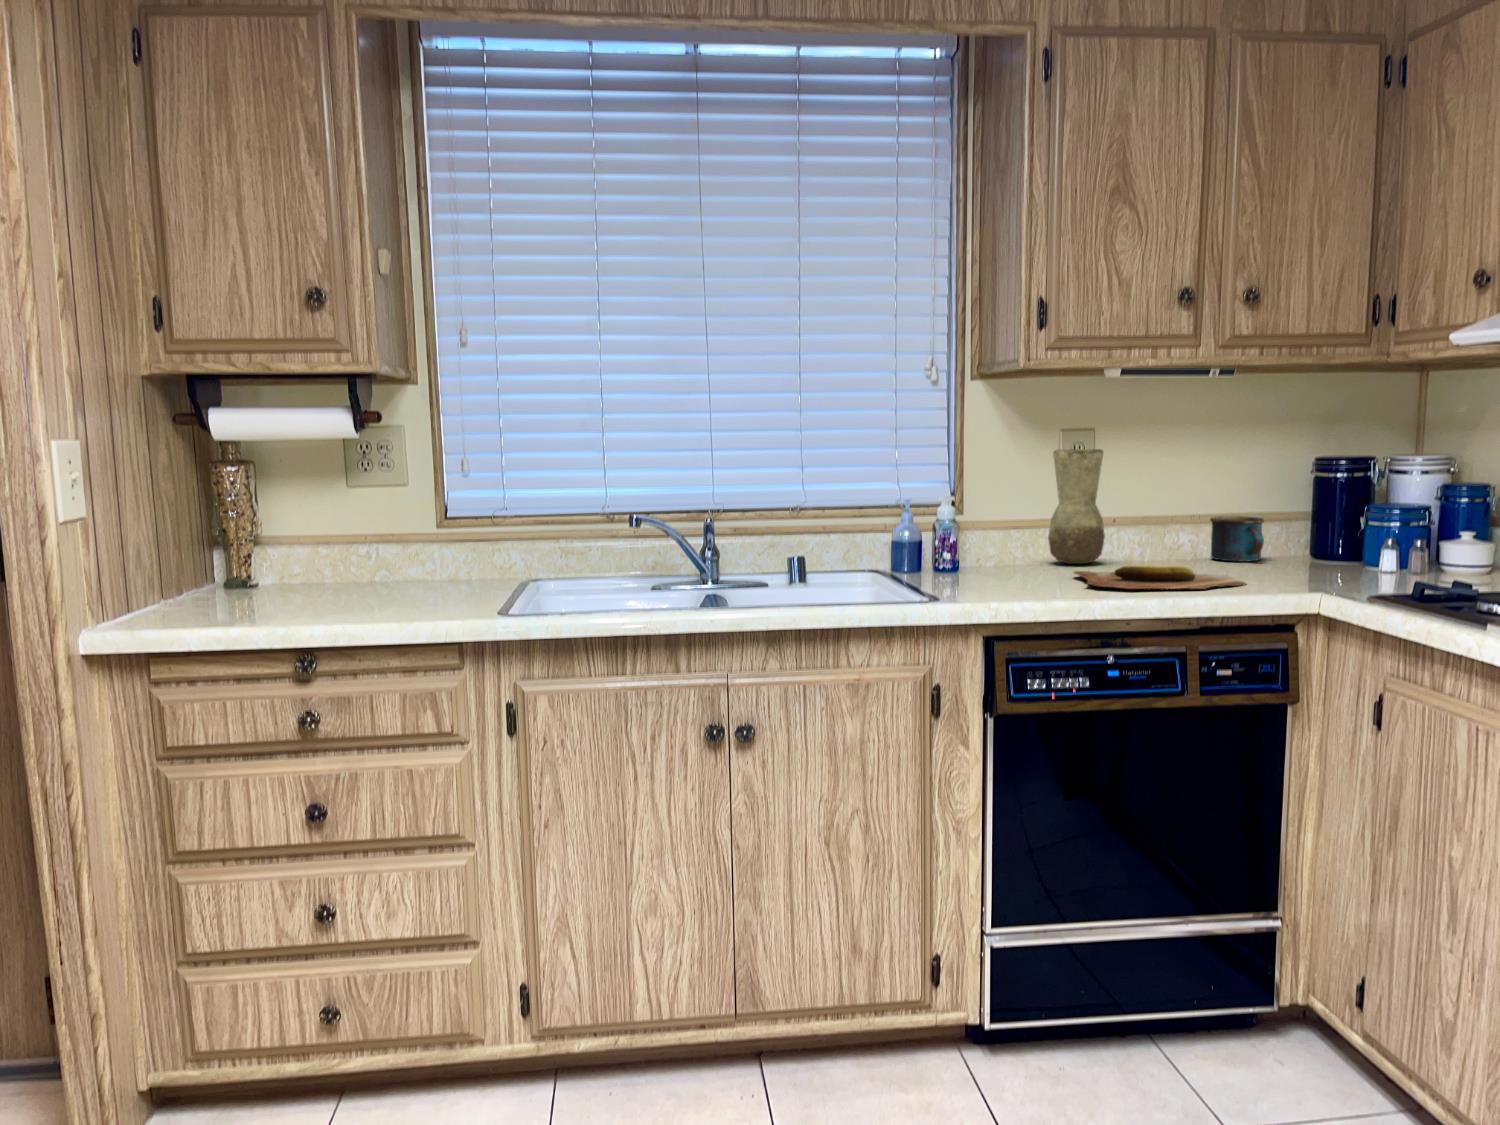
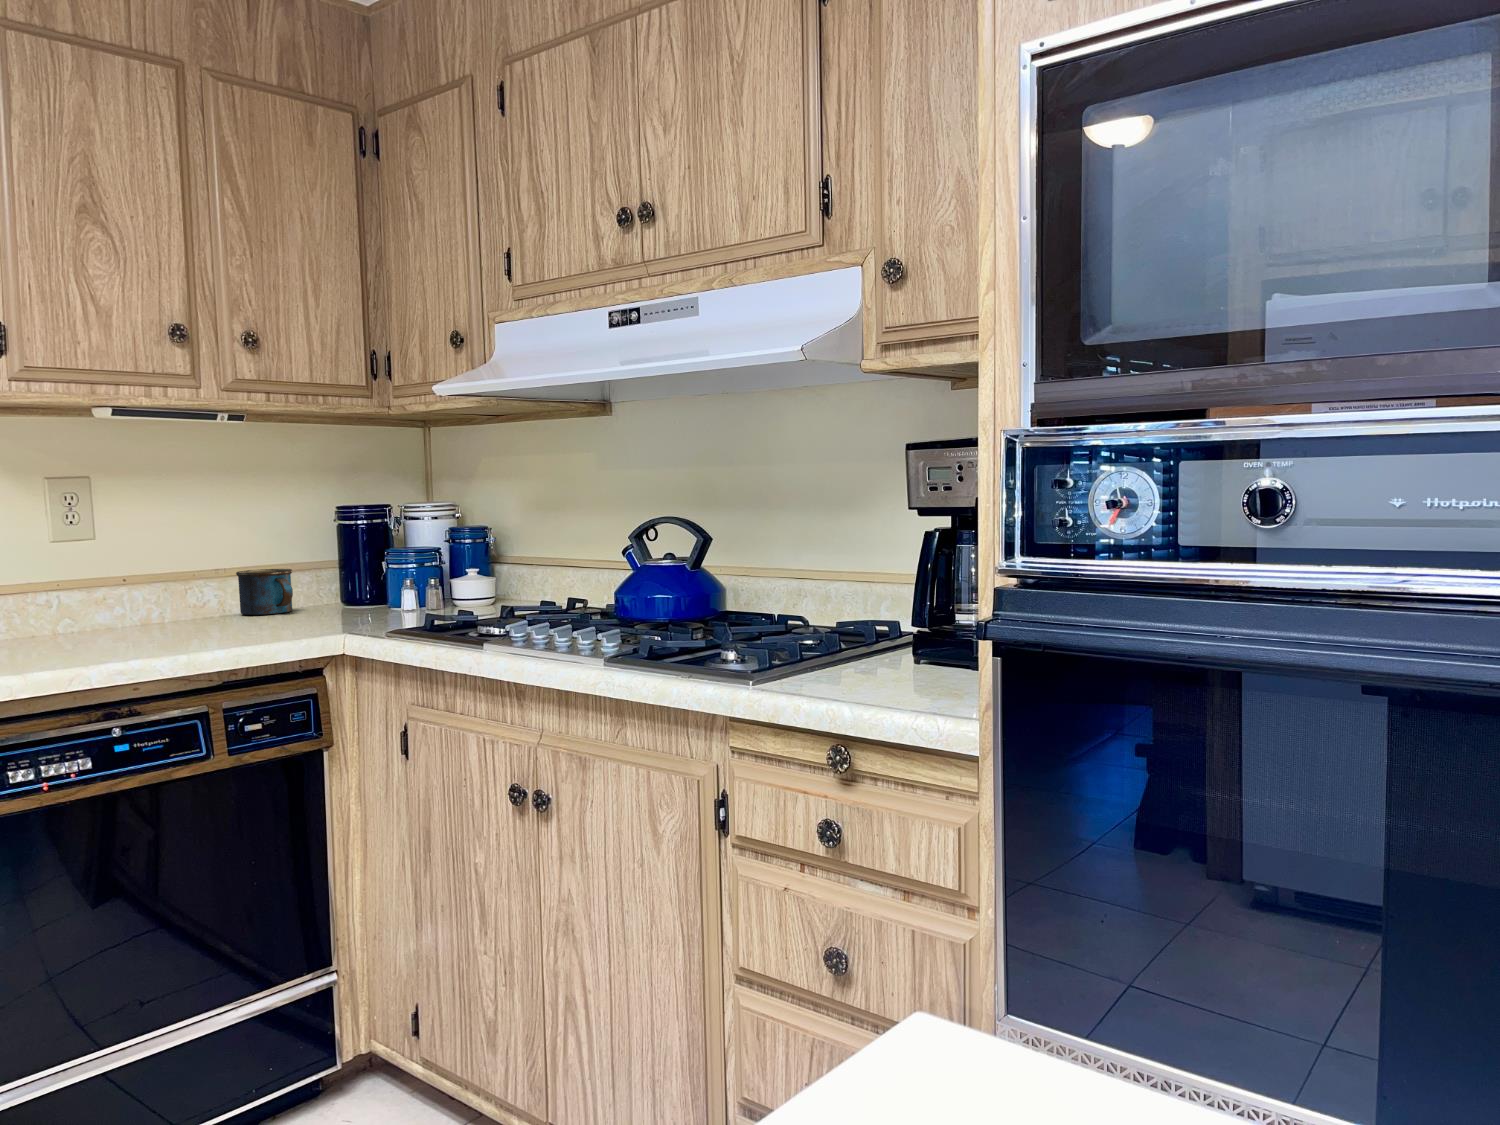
vase: present [1048,449,1105,564] -> none [36,502,113,634]
cutting board: present [1074,565,1246,589] -> none [67,621,273,652]

